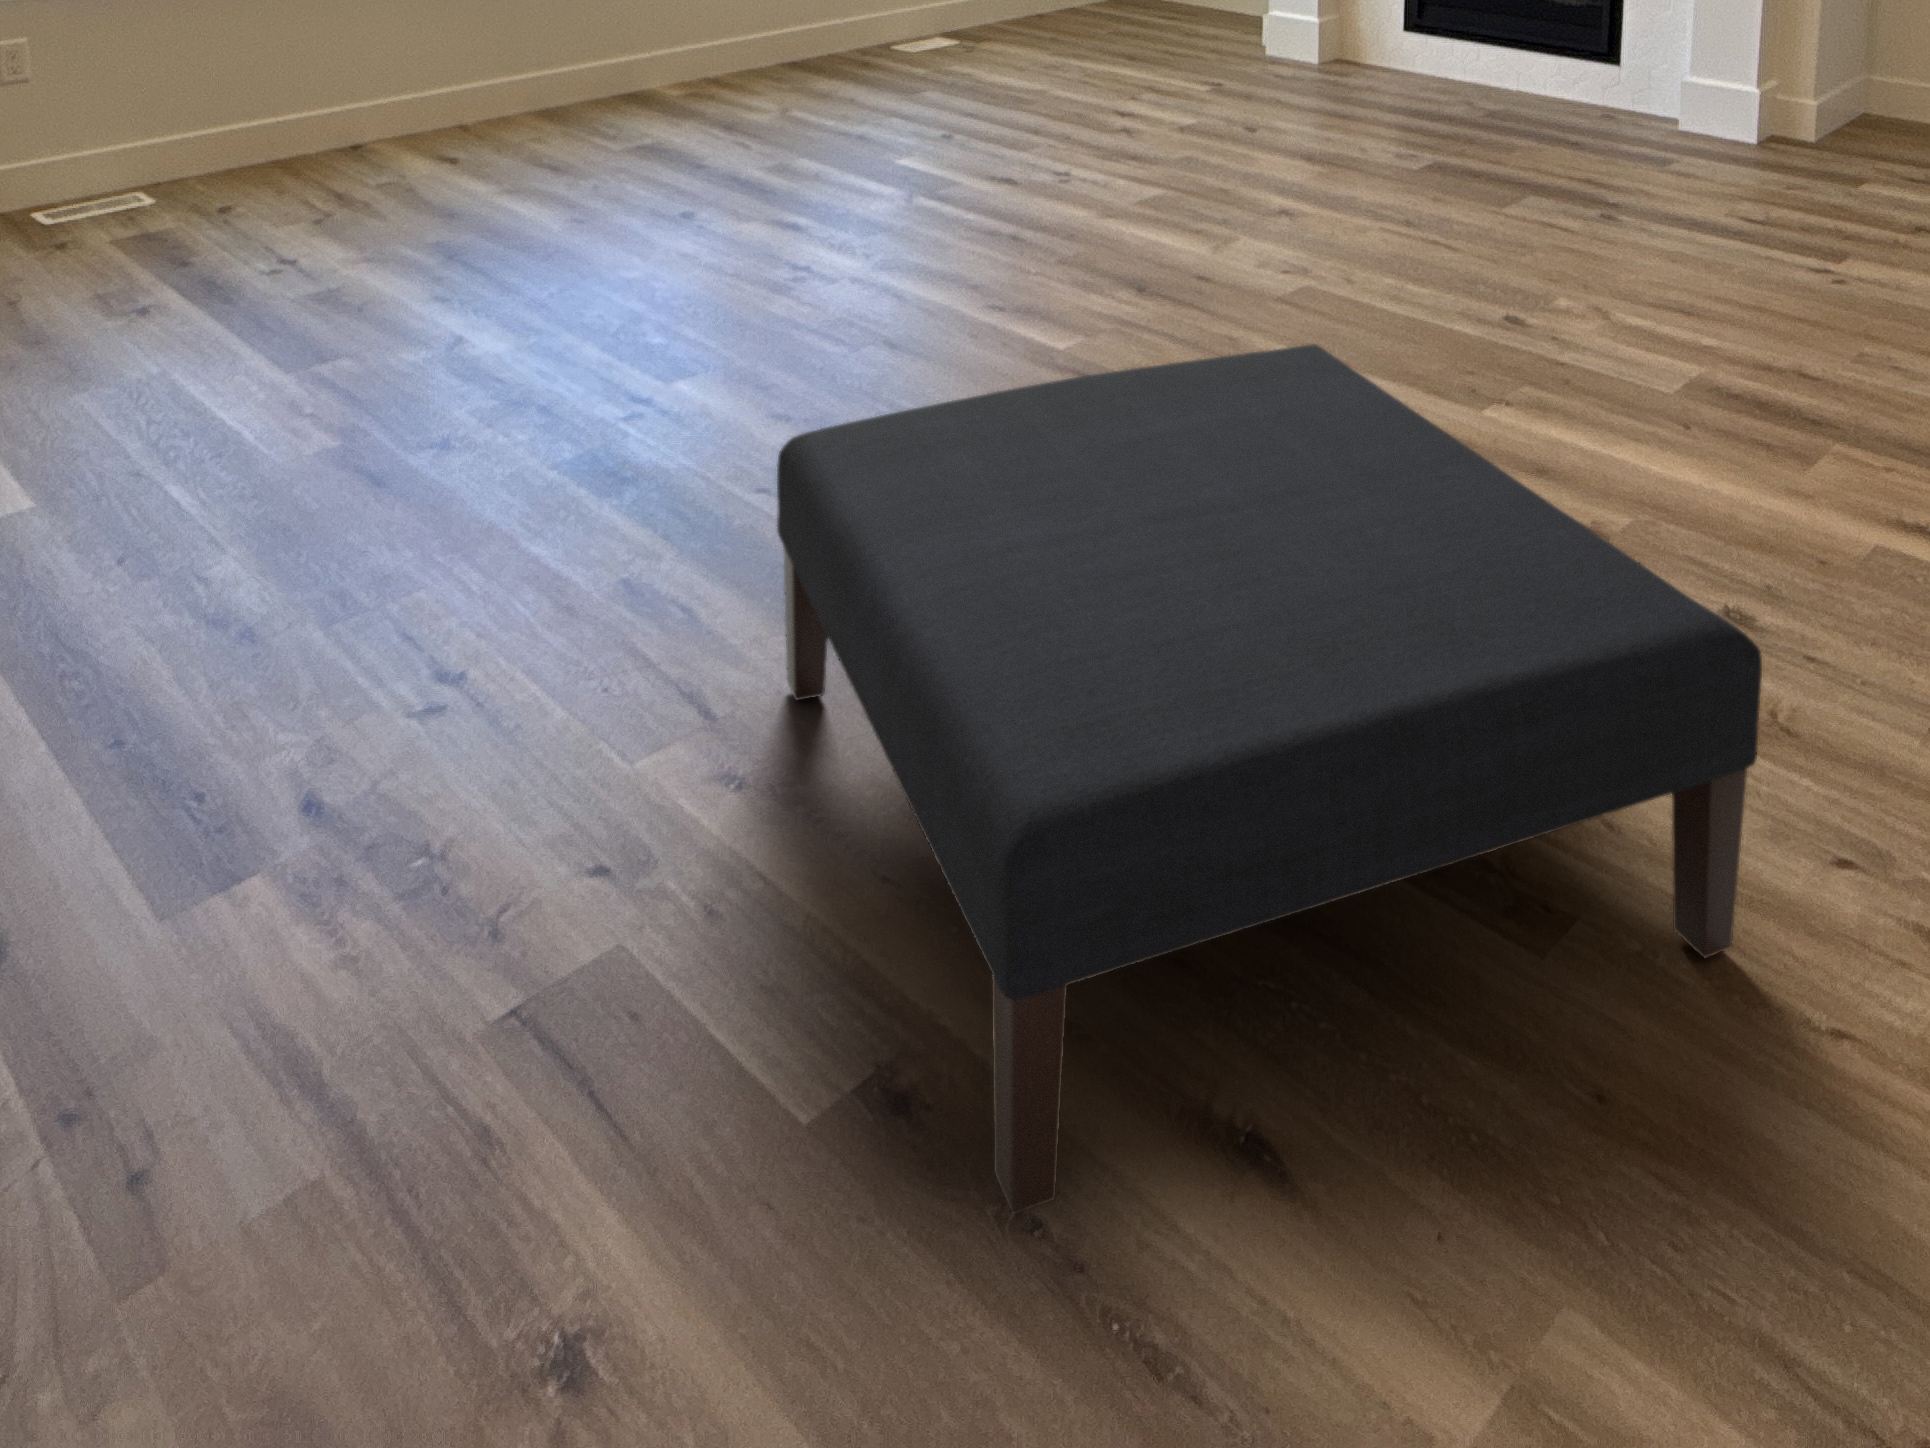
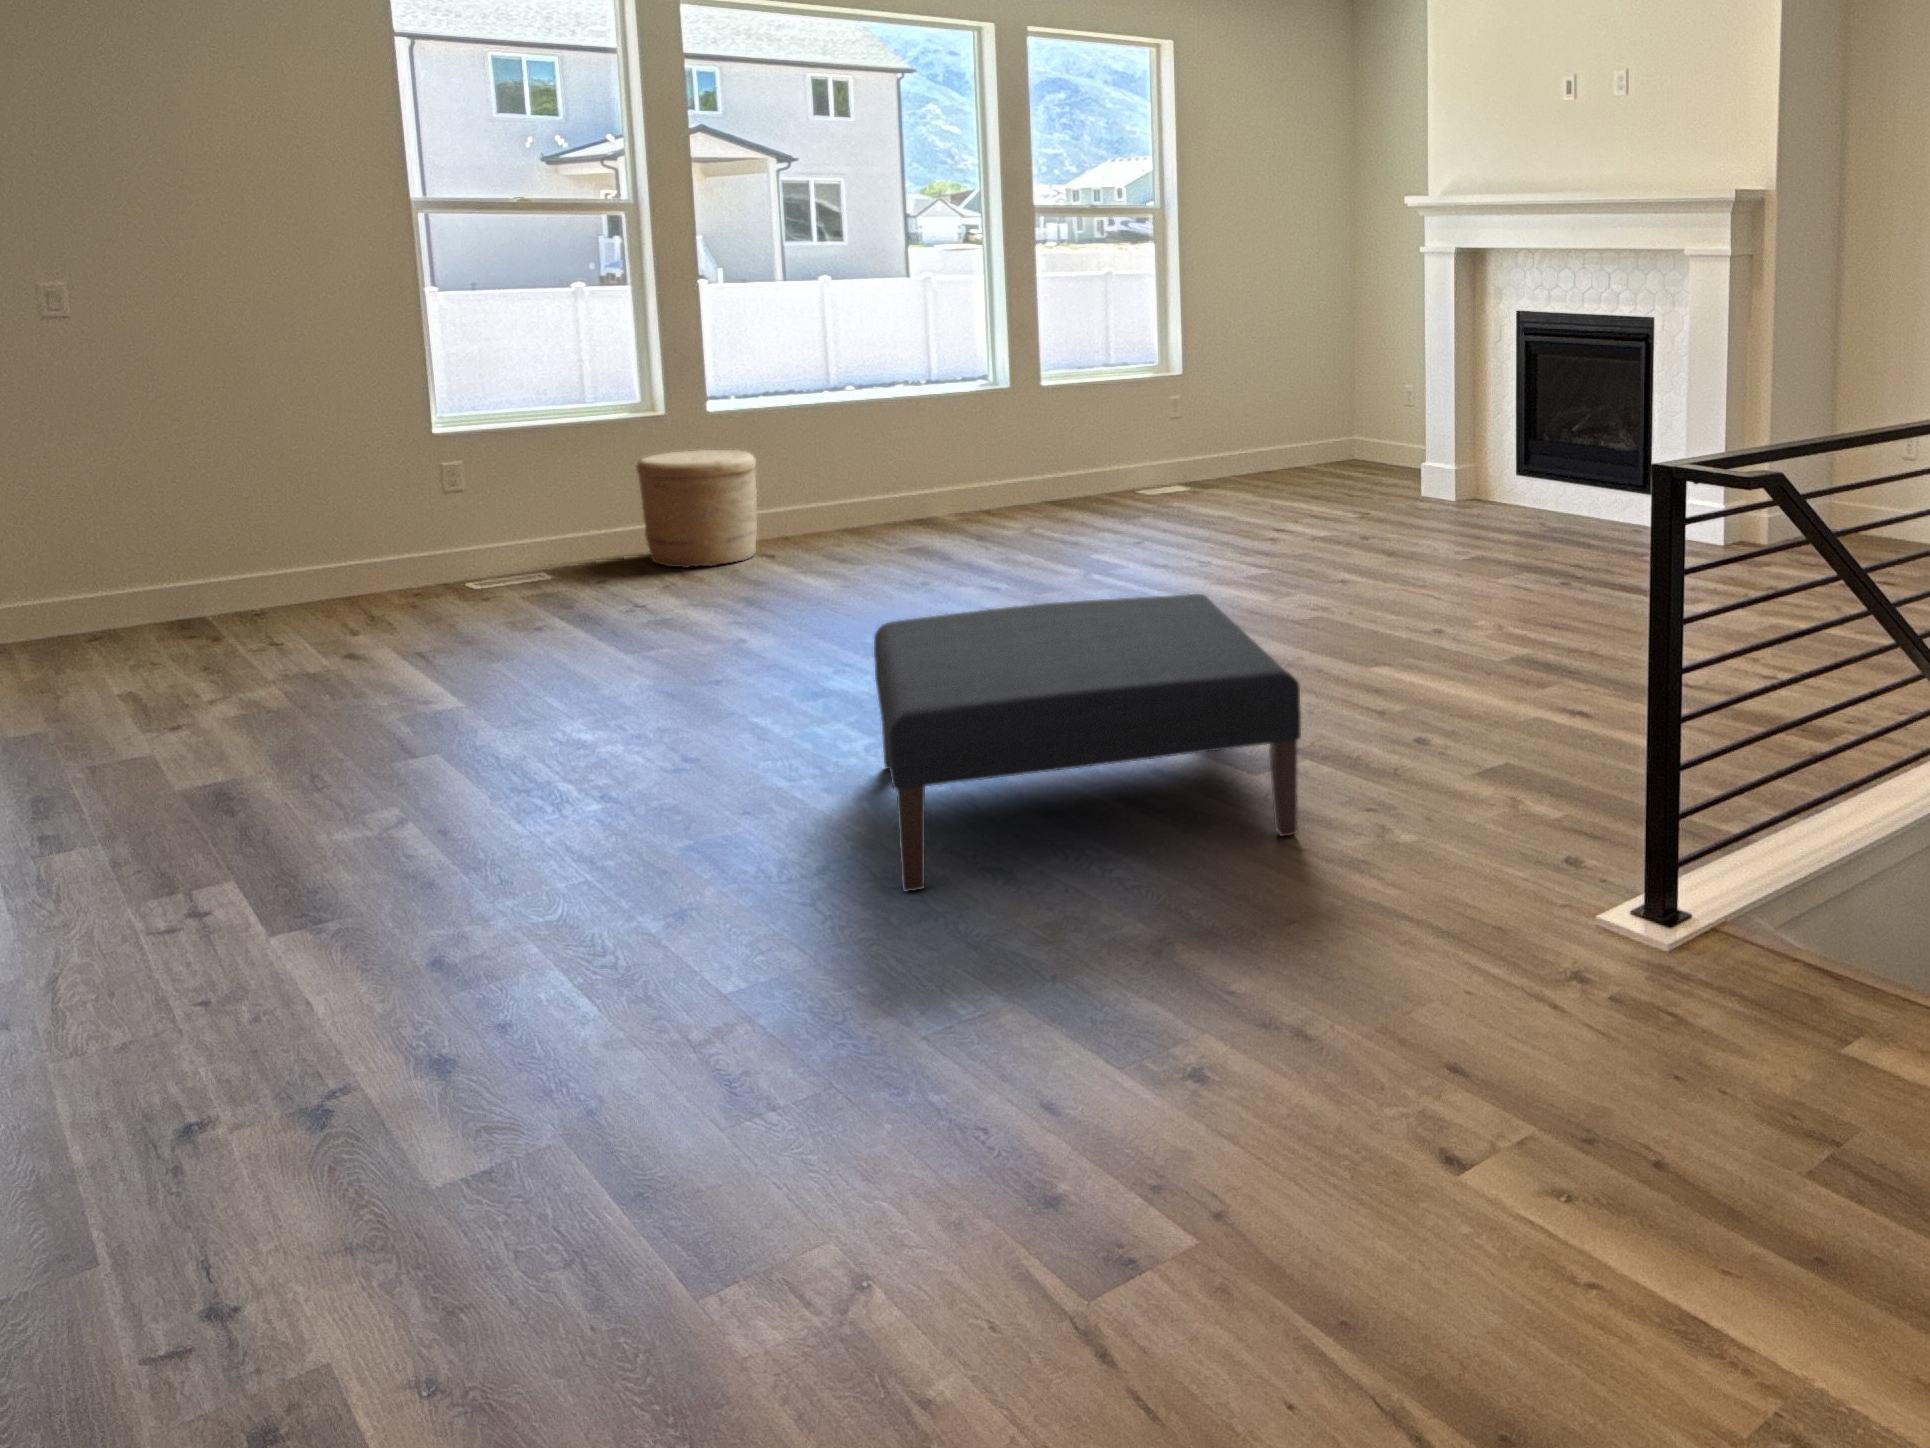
woven basket: none [270,13,433,184] -> present [637,450,757,568]

